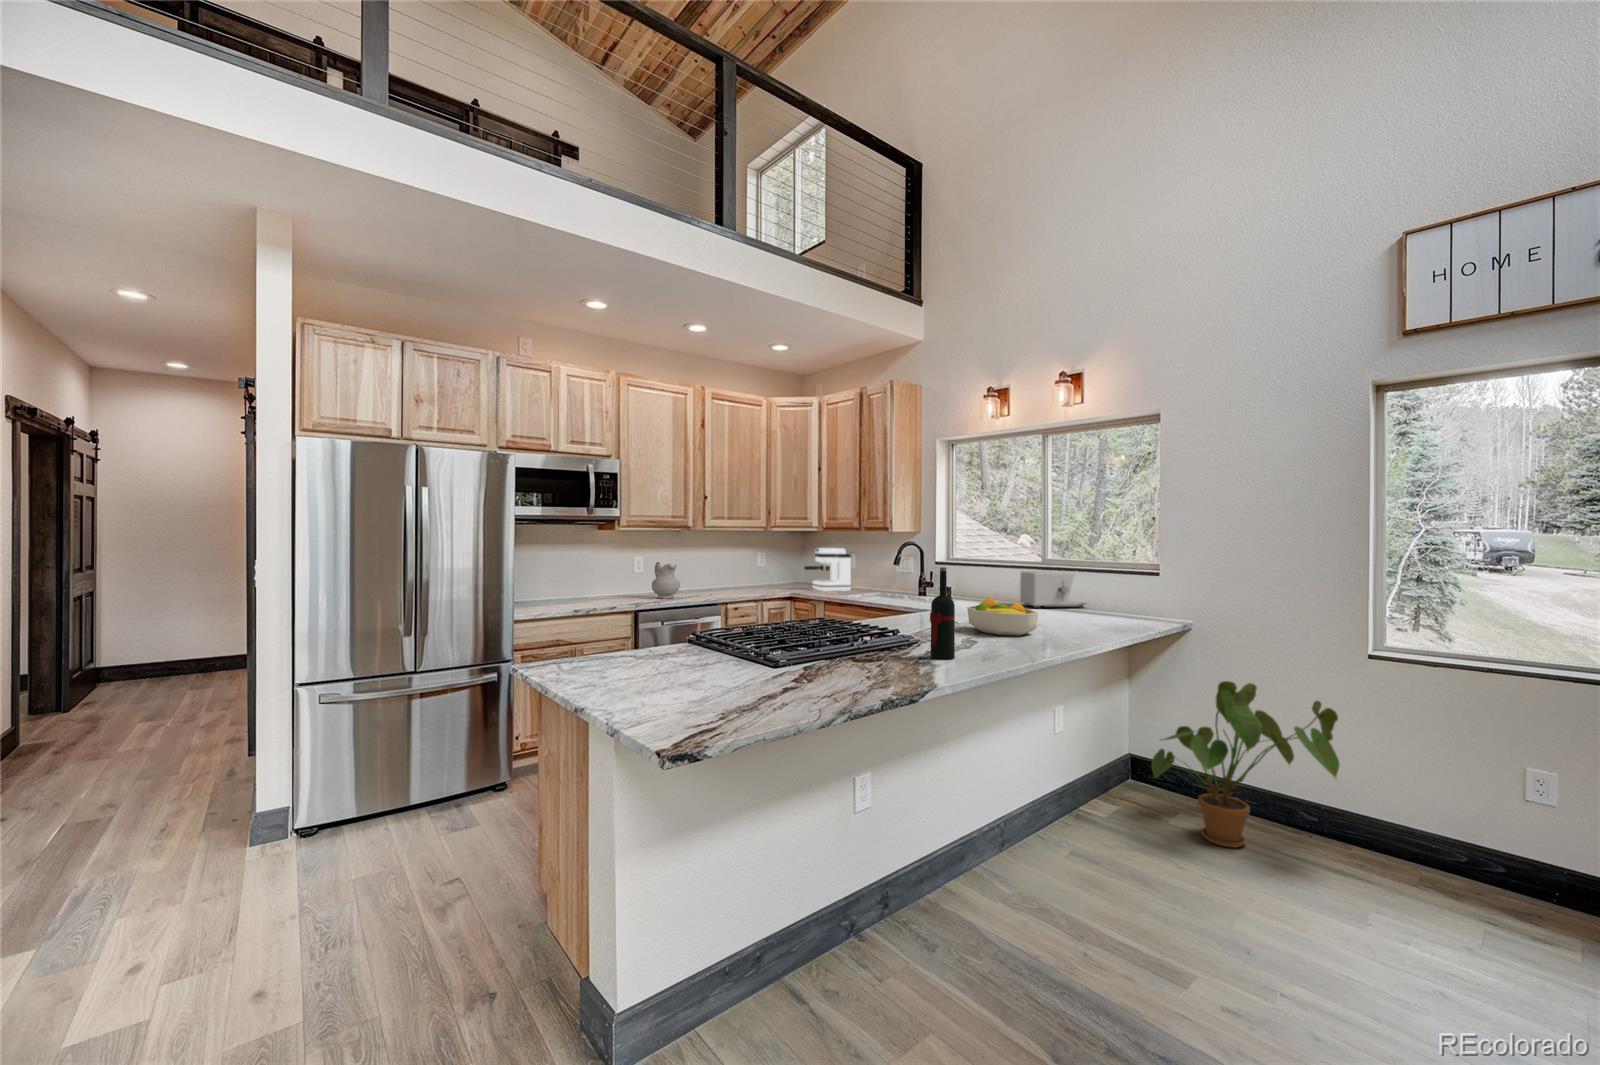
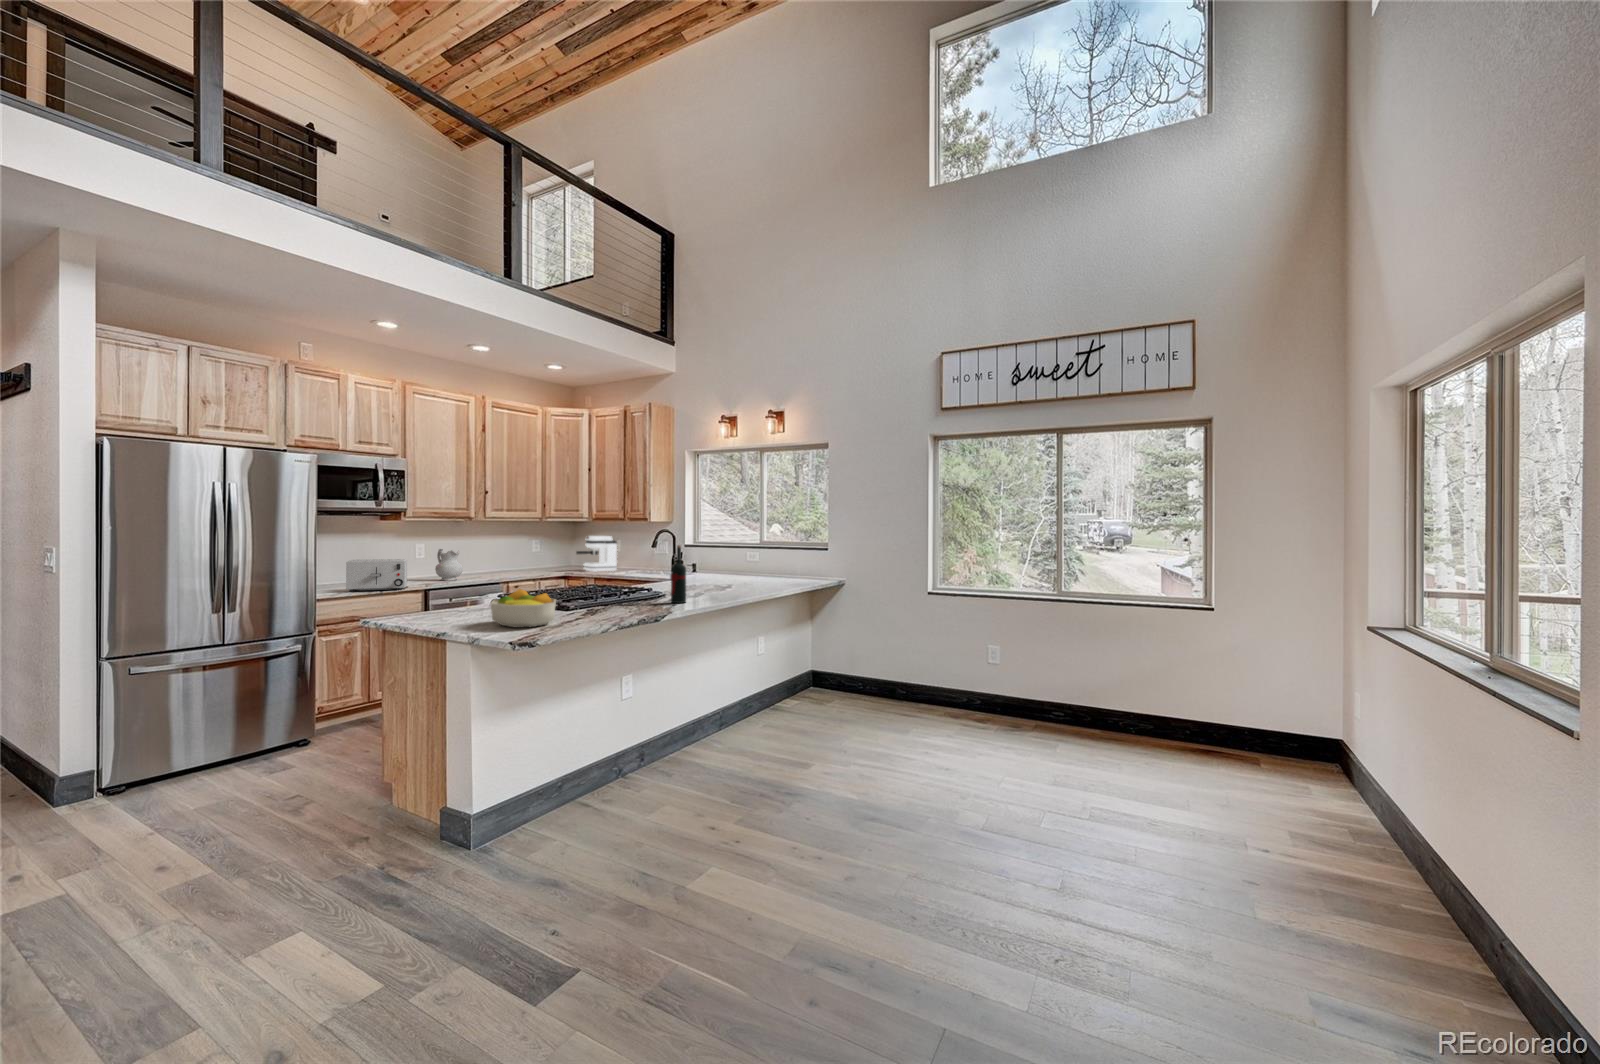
toaster: present [1020,571,1088,608] -> present [346,559,407,592]
fruit bowl: present [967,597,1039,636] -> present [490,589,556,627]
house plant: present [1152,681,1340,847] -> none [818,618,918,717]

